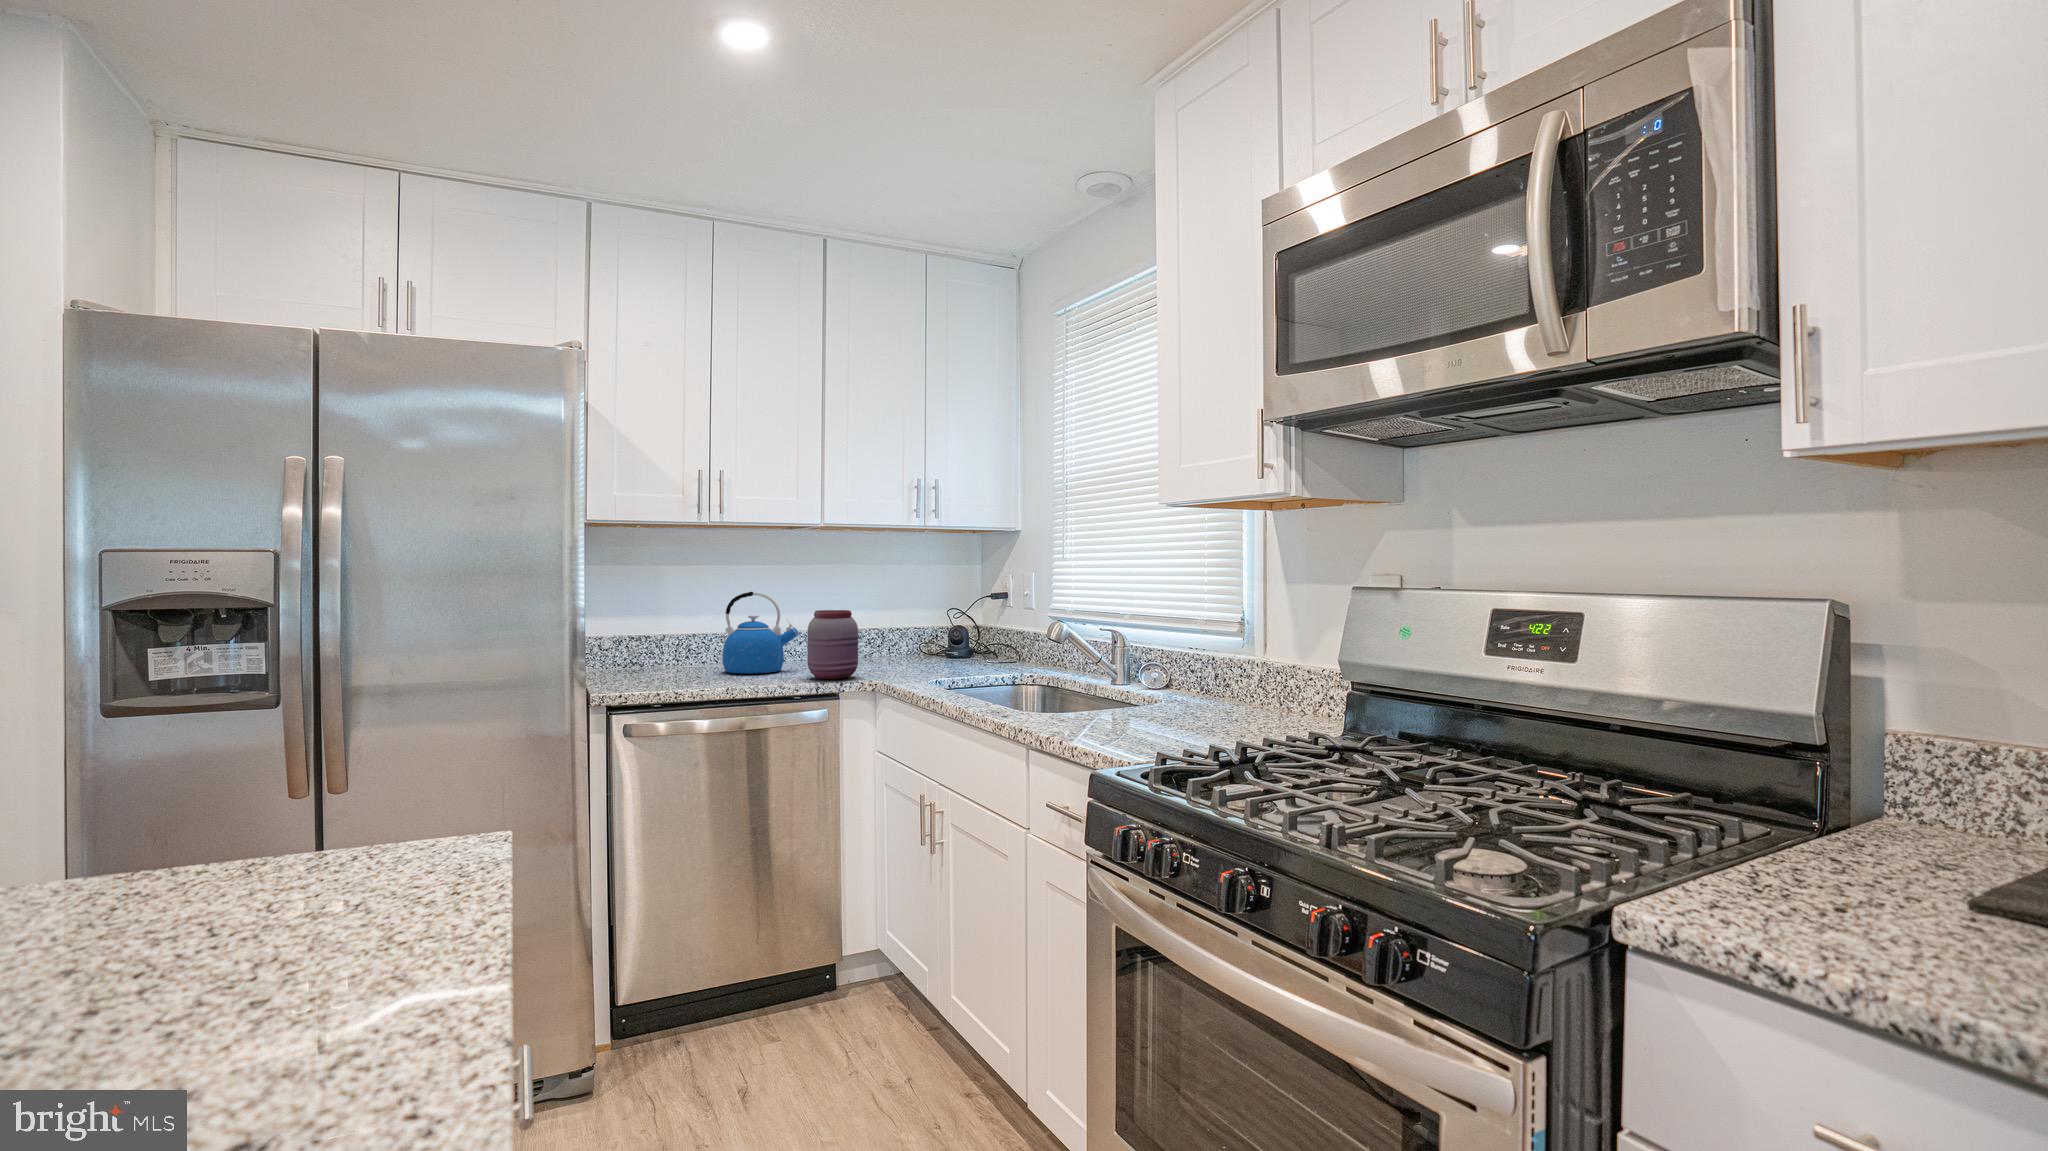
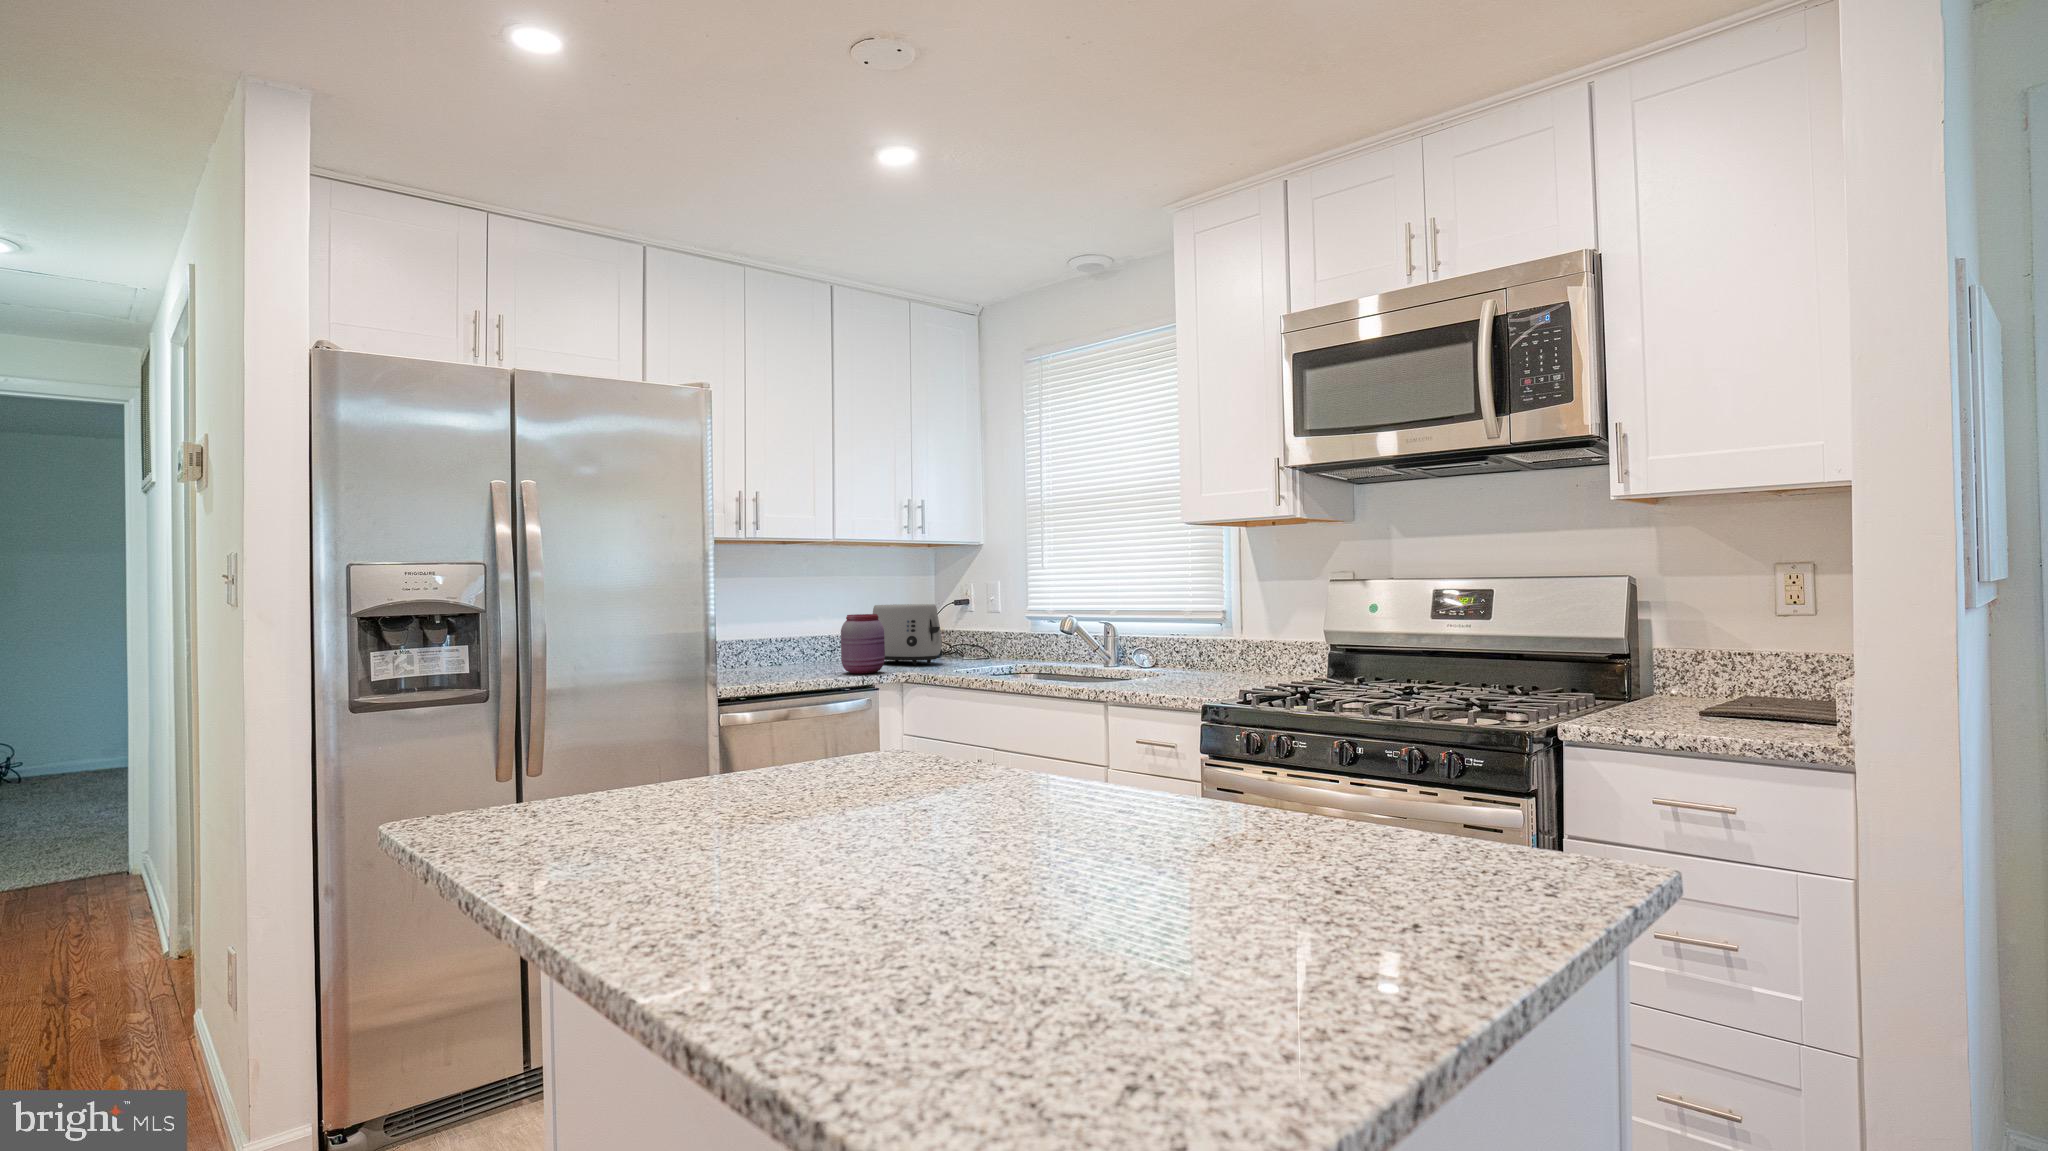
kettle: present [722,592,799,674] -> none [752,600,818,673]
toaster: none [873,598,946,668] -> present [873,604,942,664]

